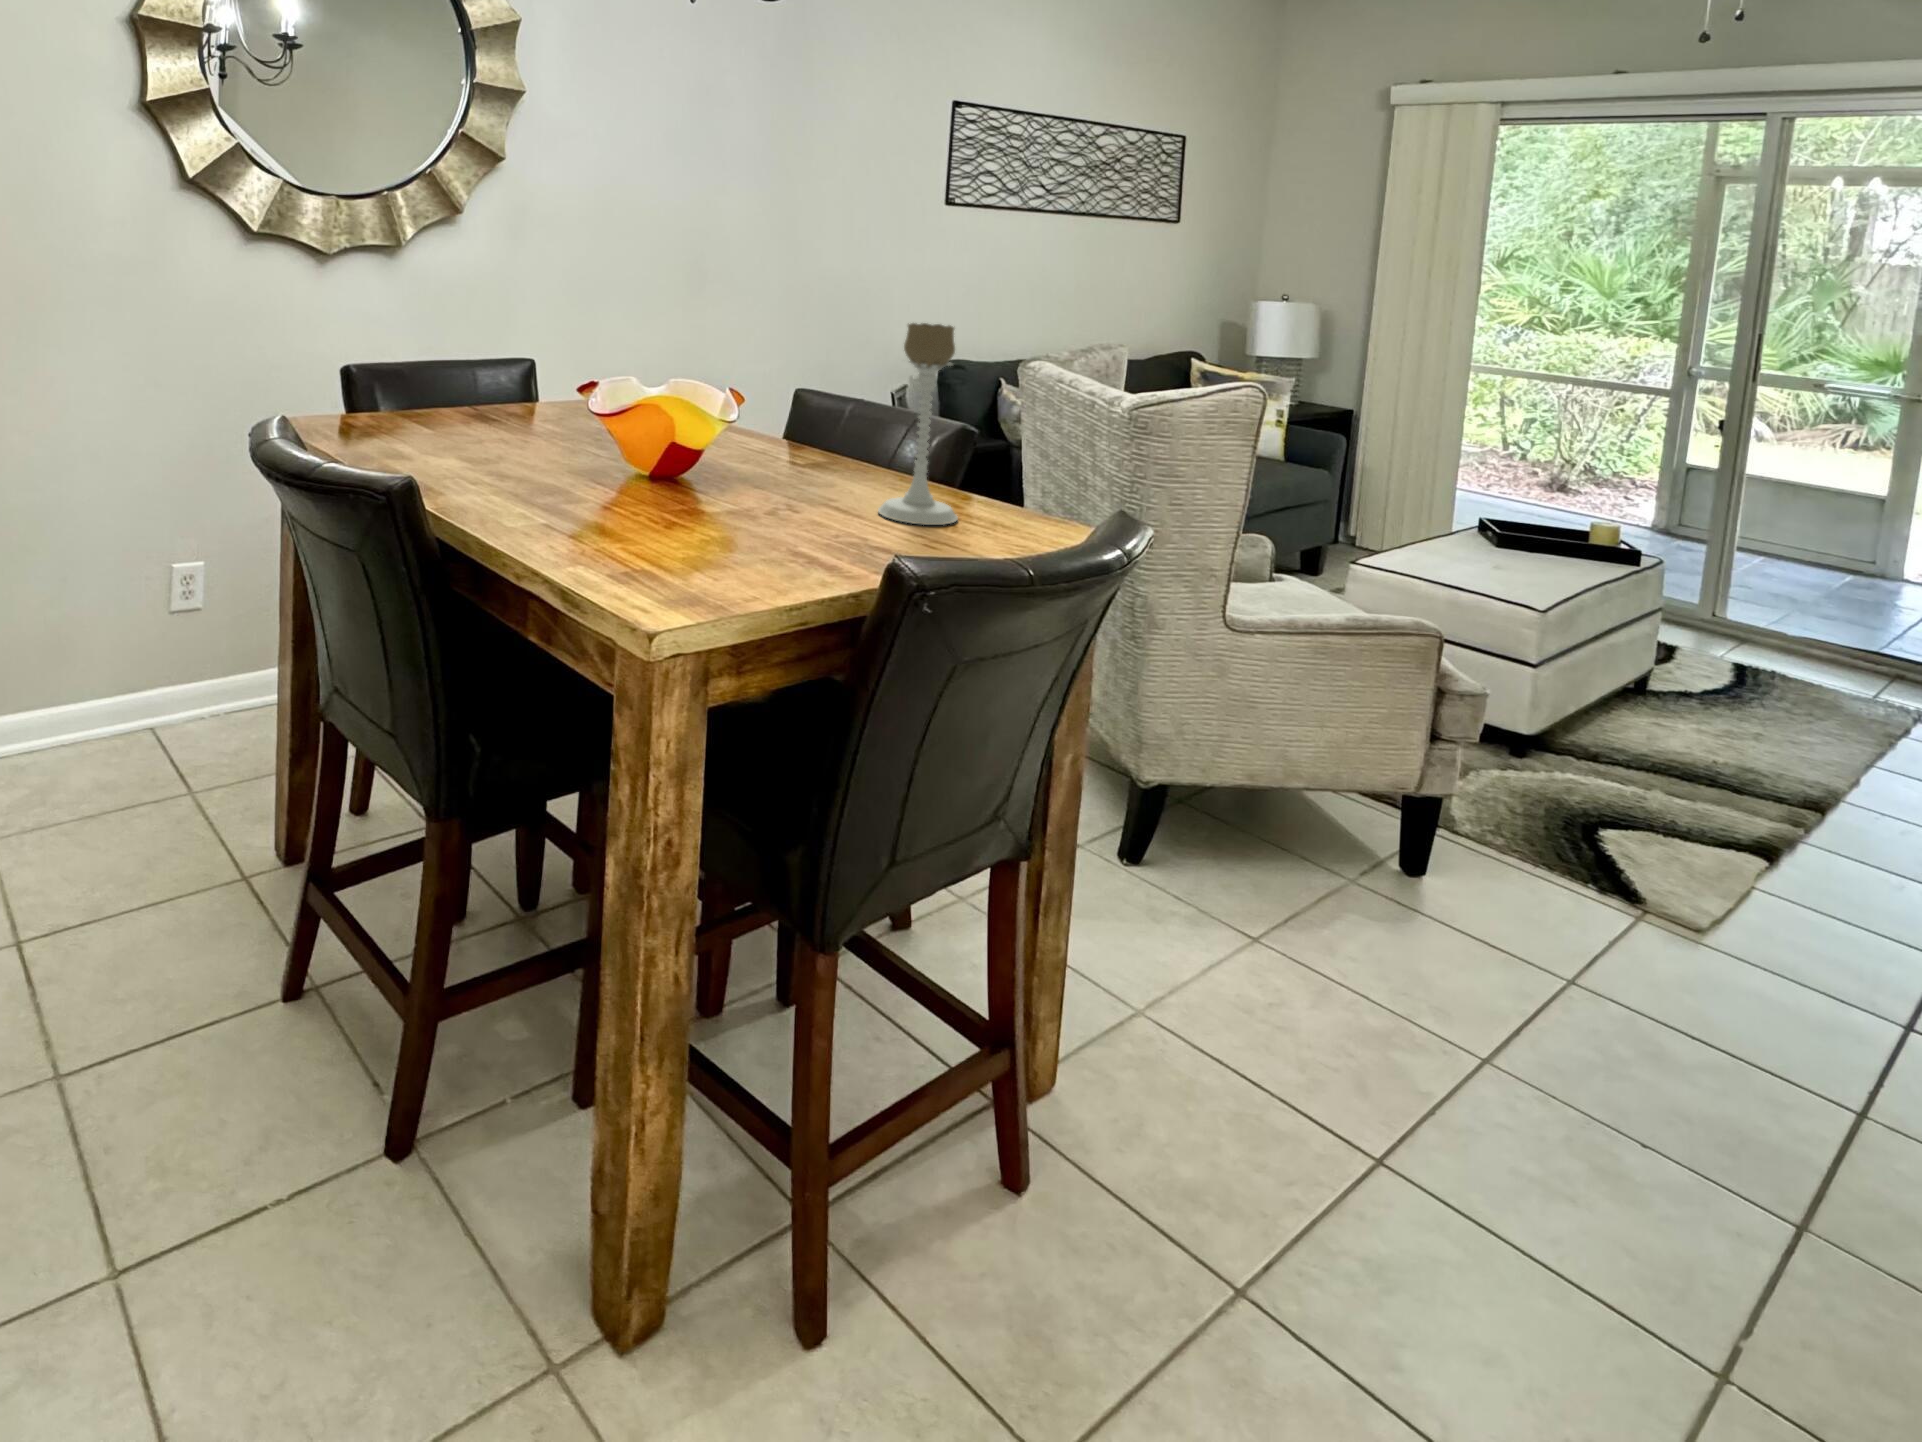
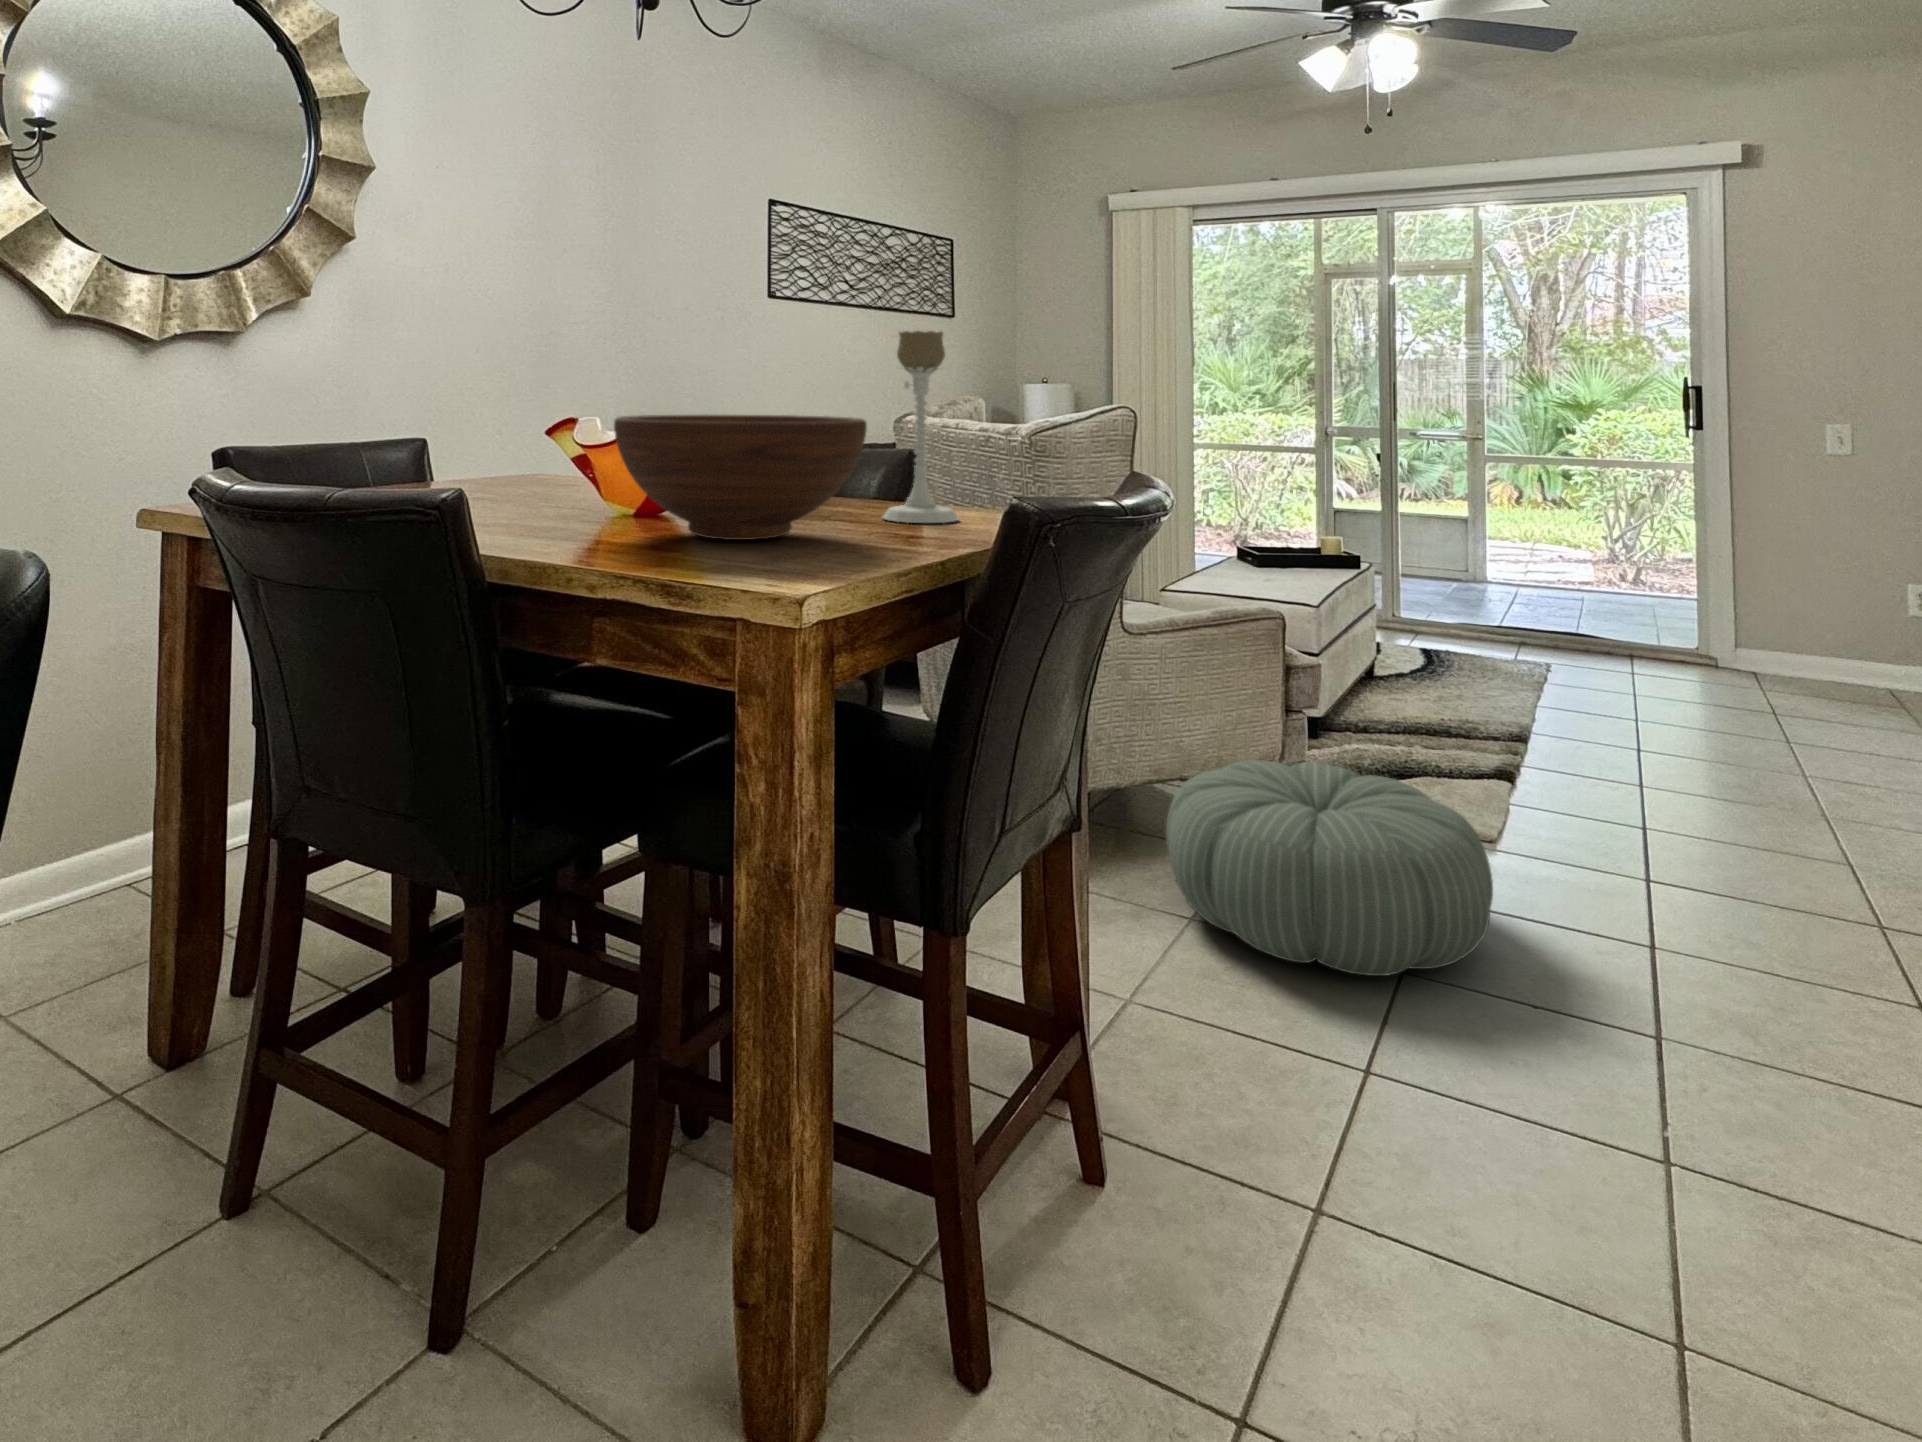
fruit bowl: none [585,395,829,534] -> present [614,415,867,540]
pouf: none [1232,787,1631,1069] -> present [1166,761,1493,976]

